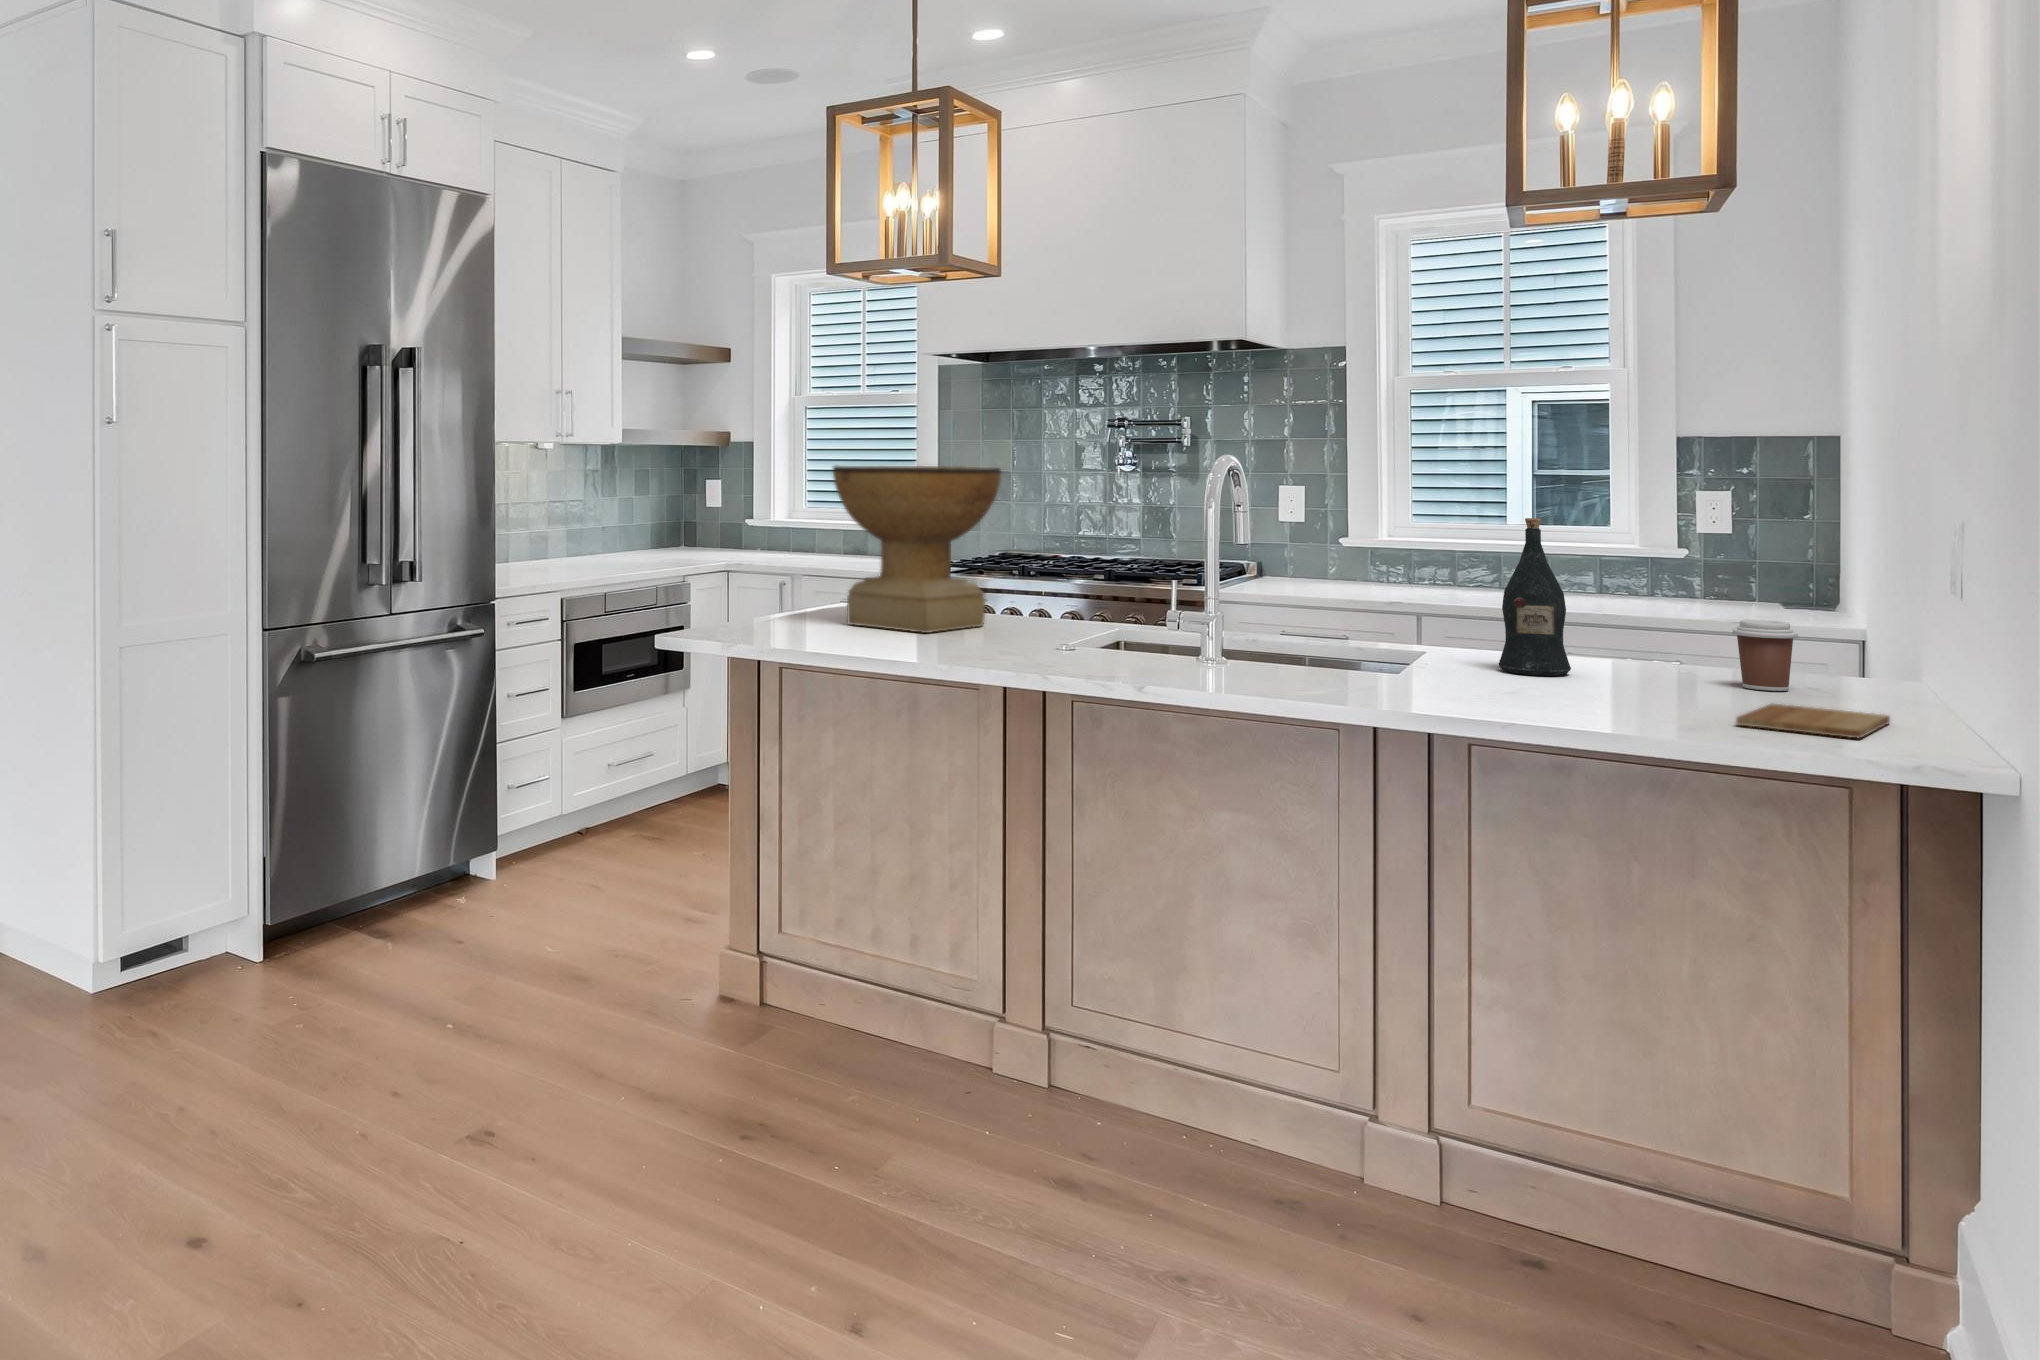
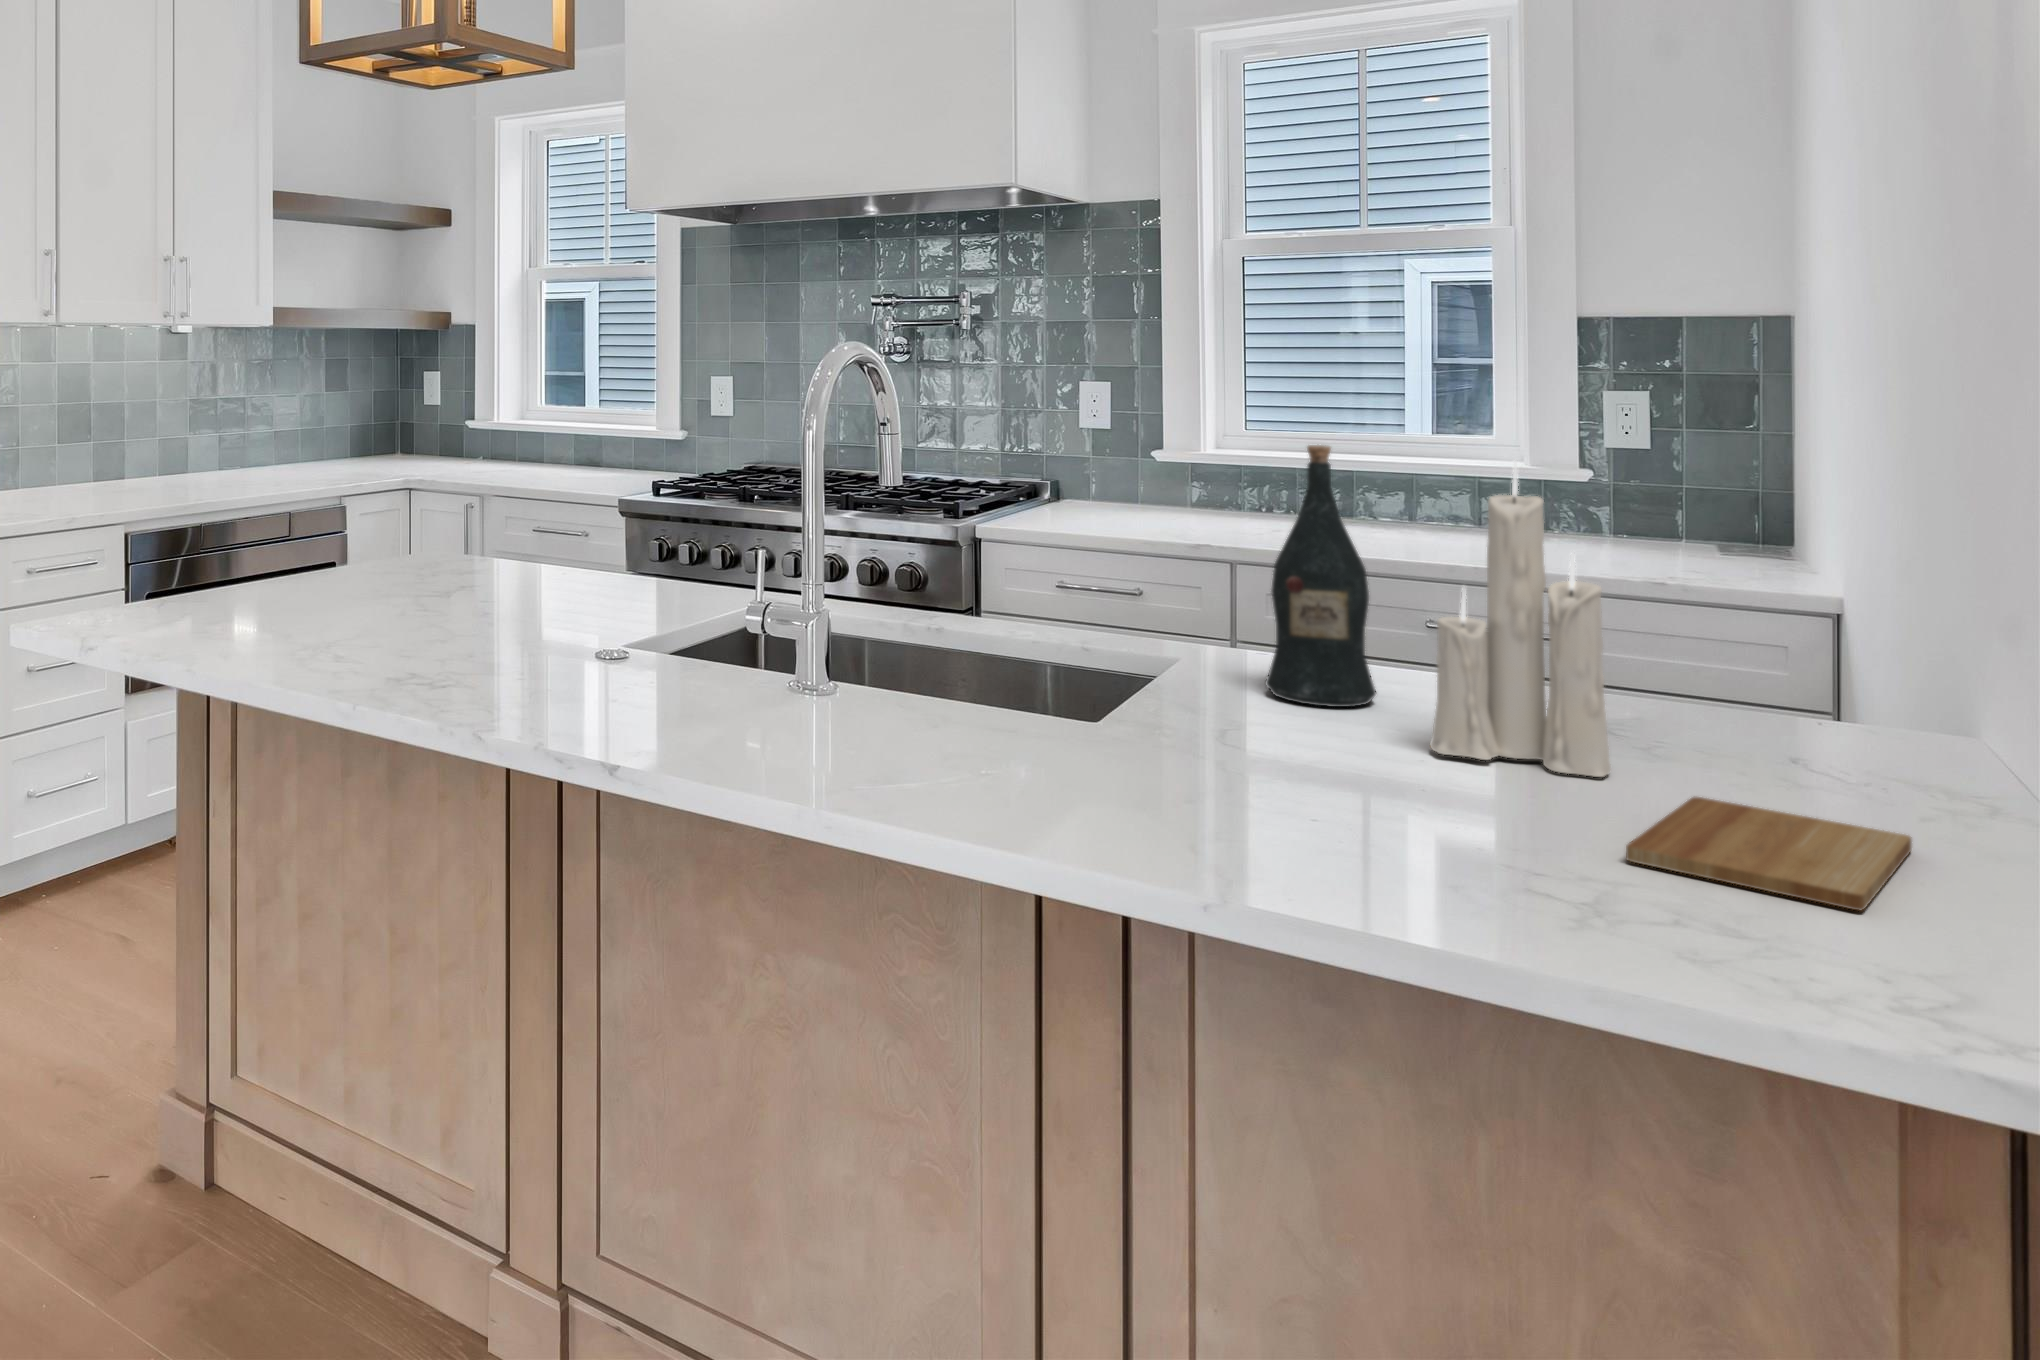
decorative bowl: present [833,465,1001,633] -> none [365,357,604,608]
candle: none [1613,514,1722,700] -> present [1430,462,1611,777]
coffee cup: present [1733,620,1798,691] -> none [1633,621,1741,748]

